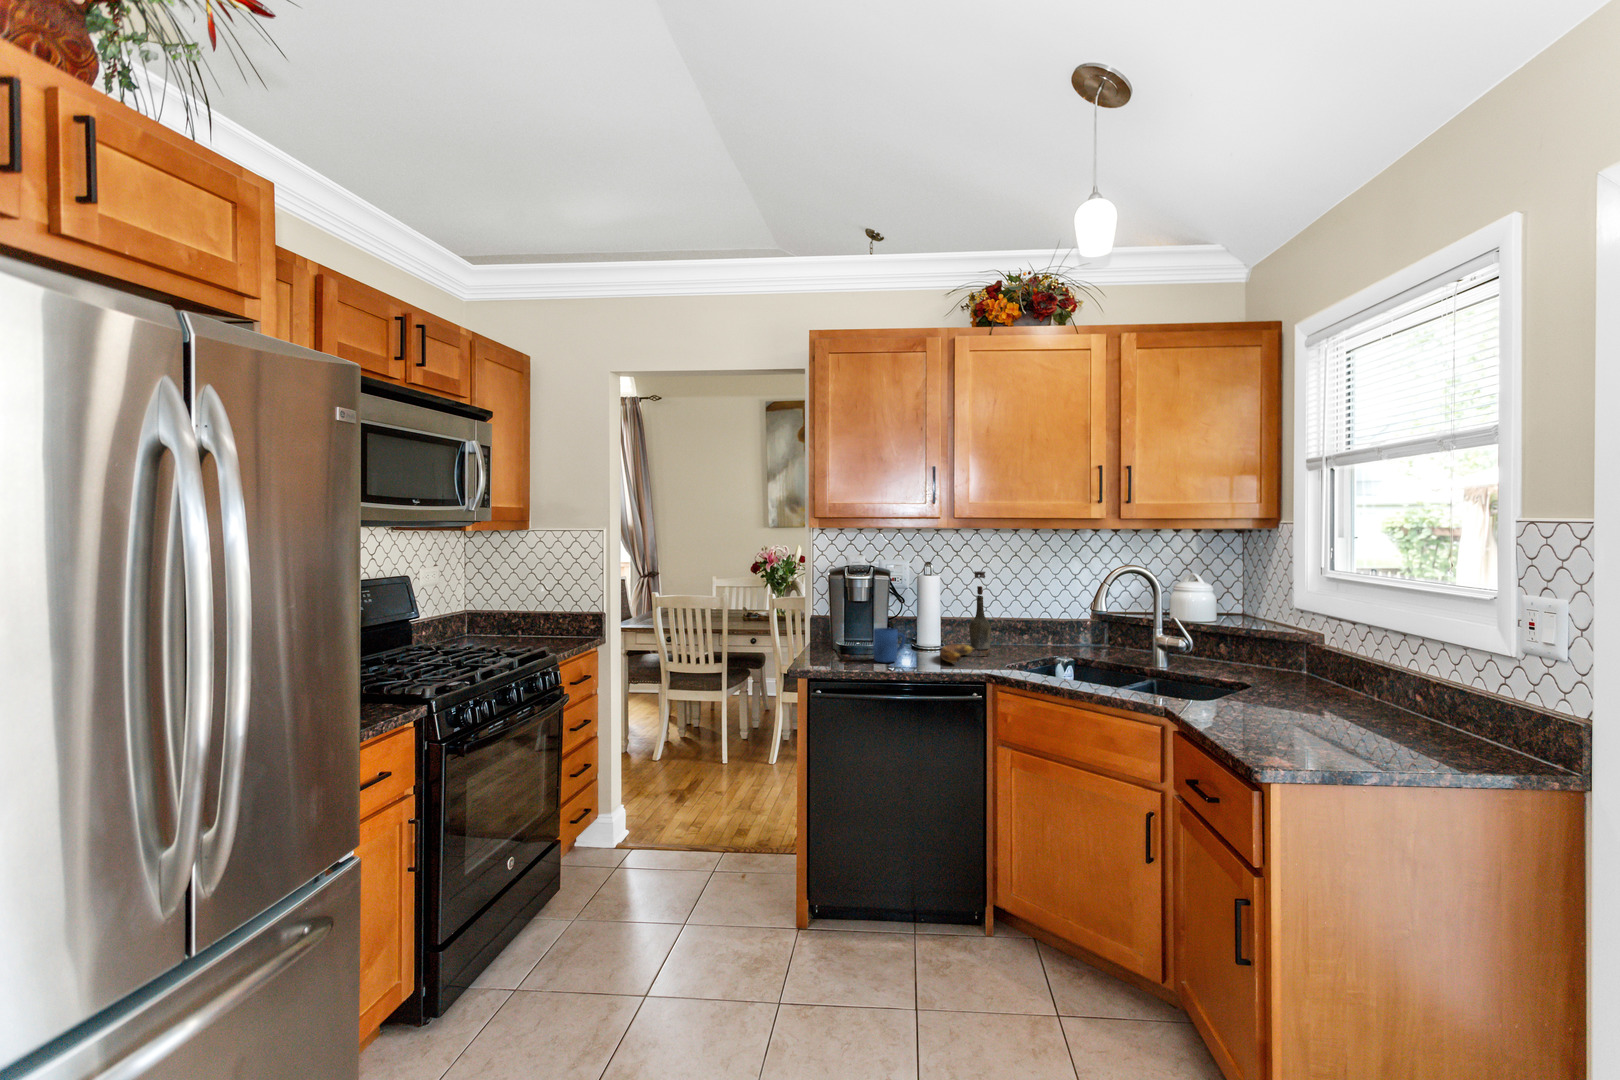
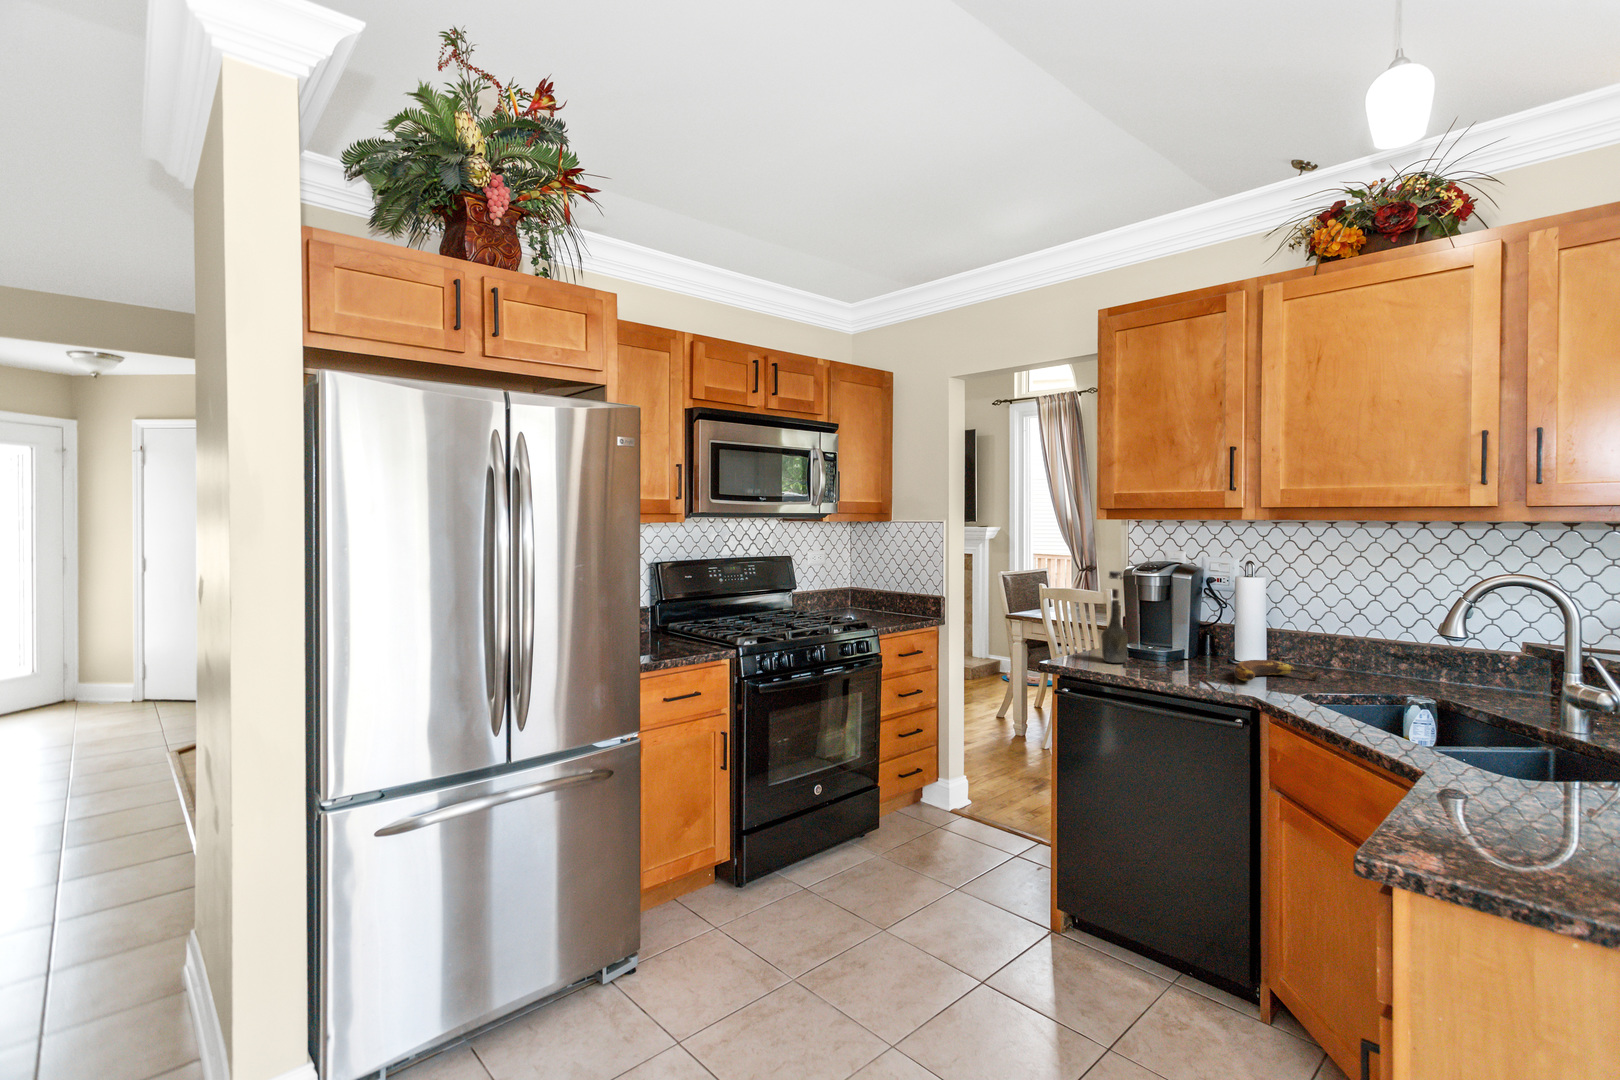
bottle: present [969,571,991,650] -> present [1101,571,1128,663]
mug: present [873,628,905,662] -> none [1147,631,1189,670]

